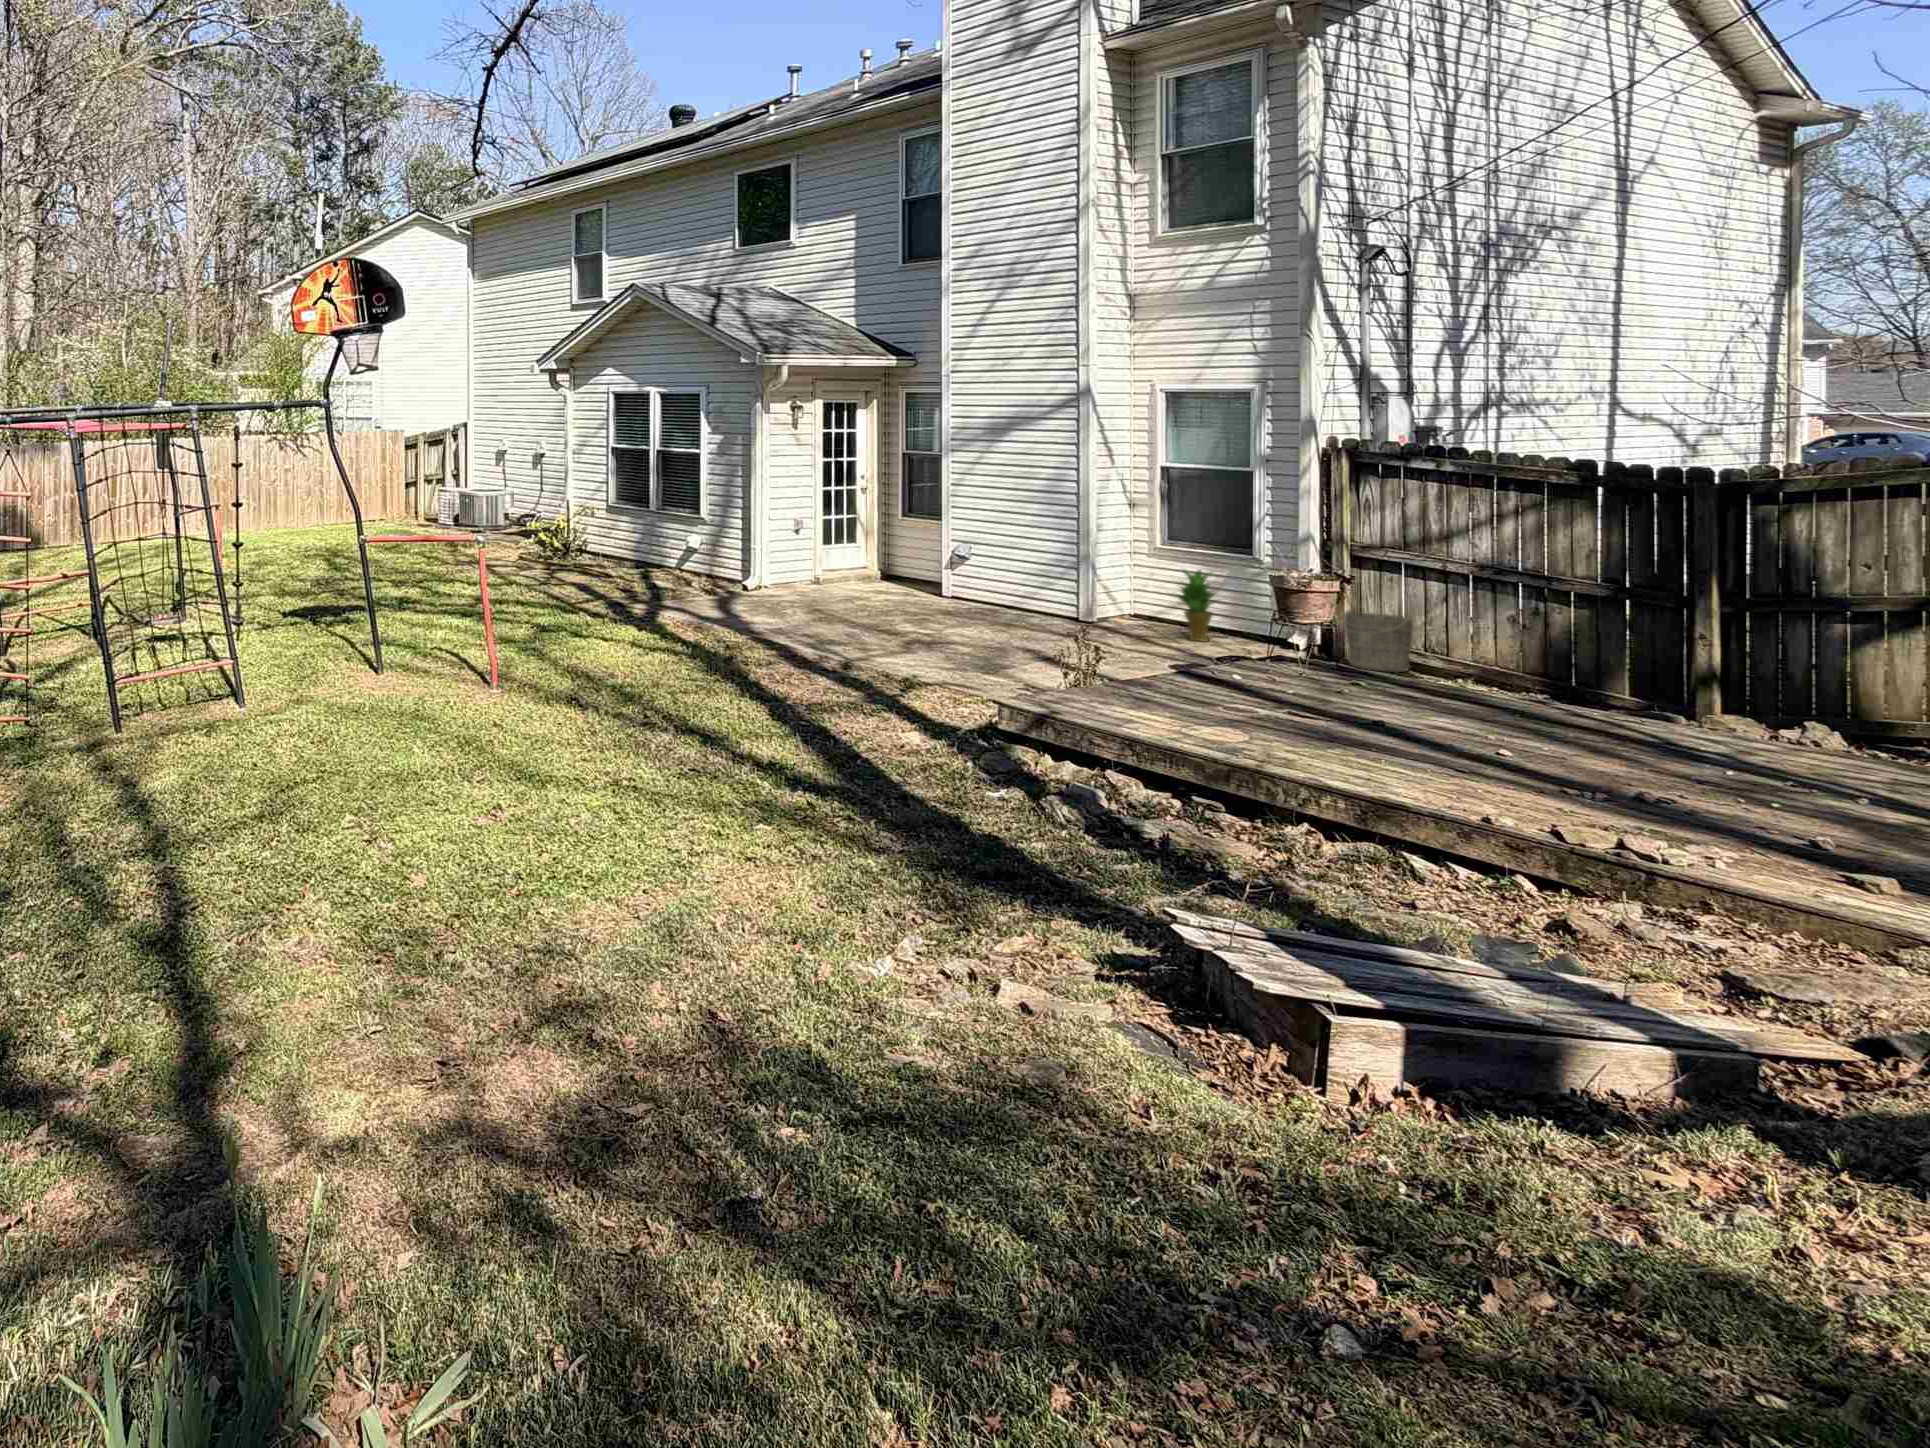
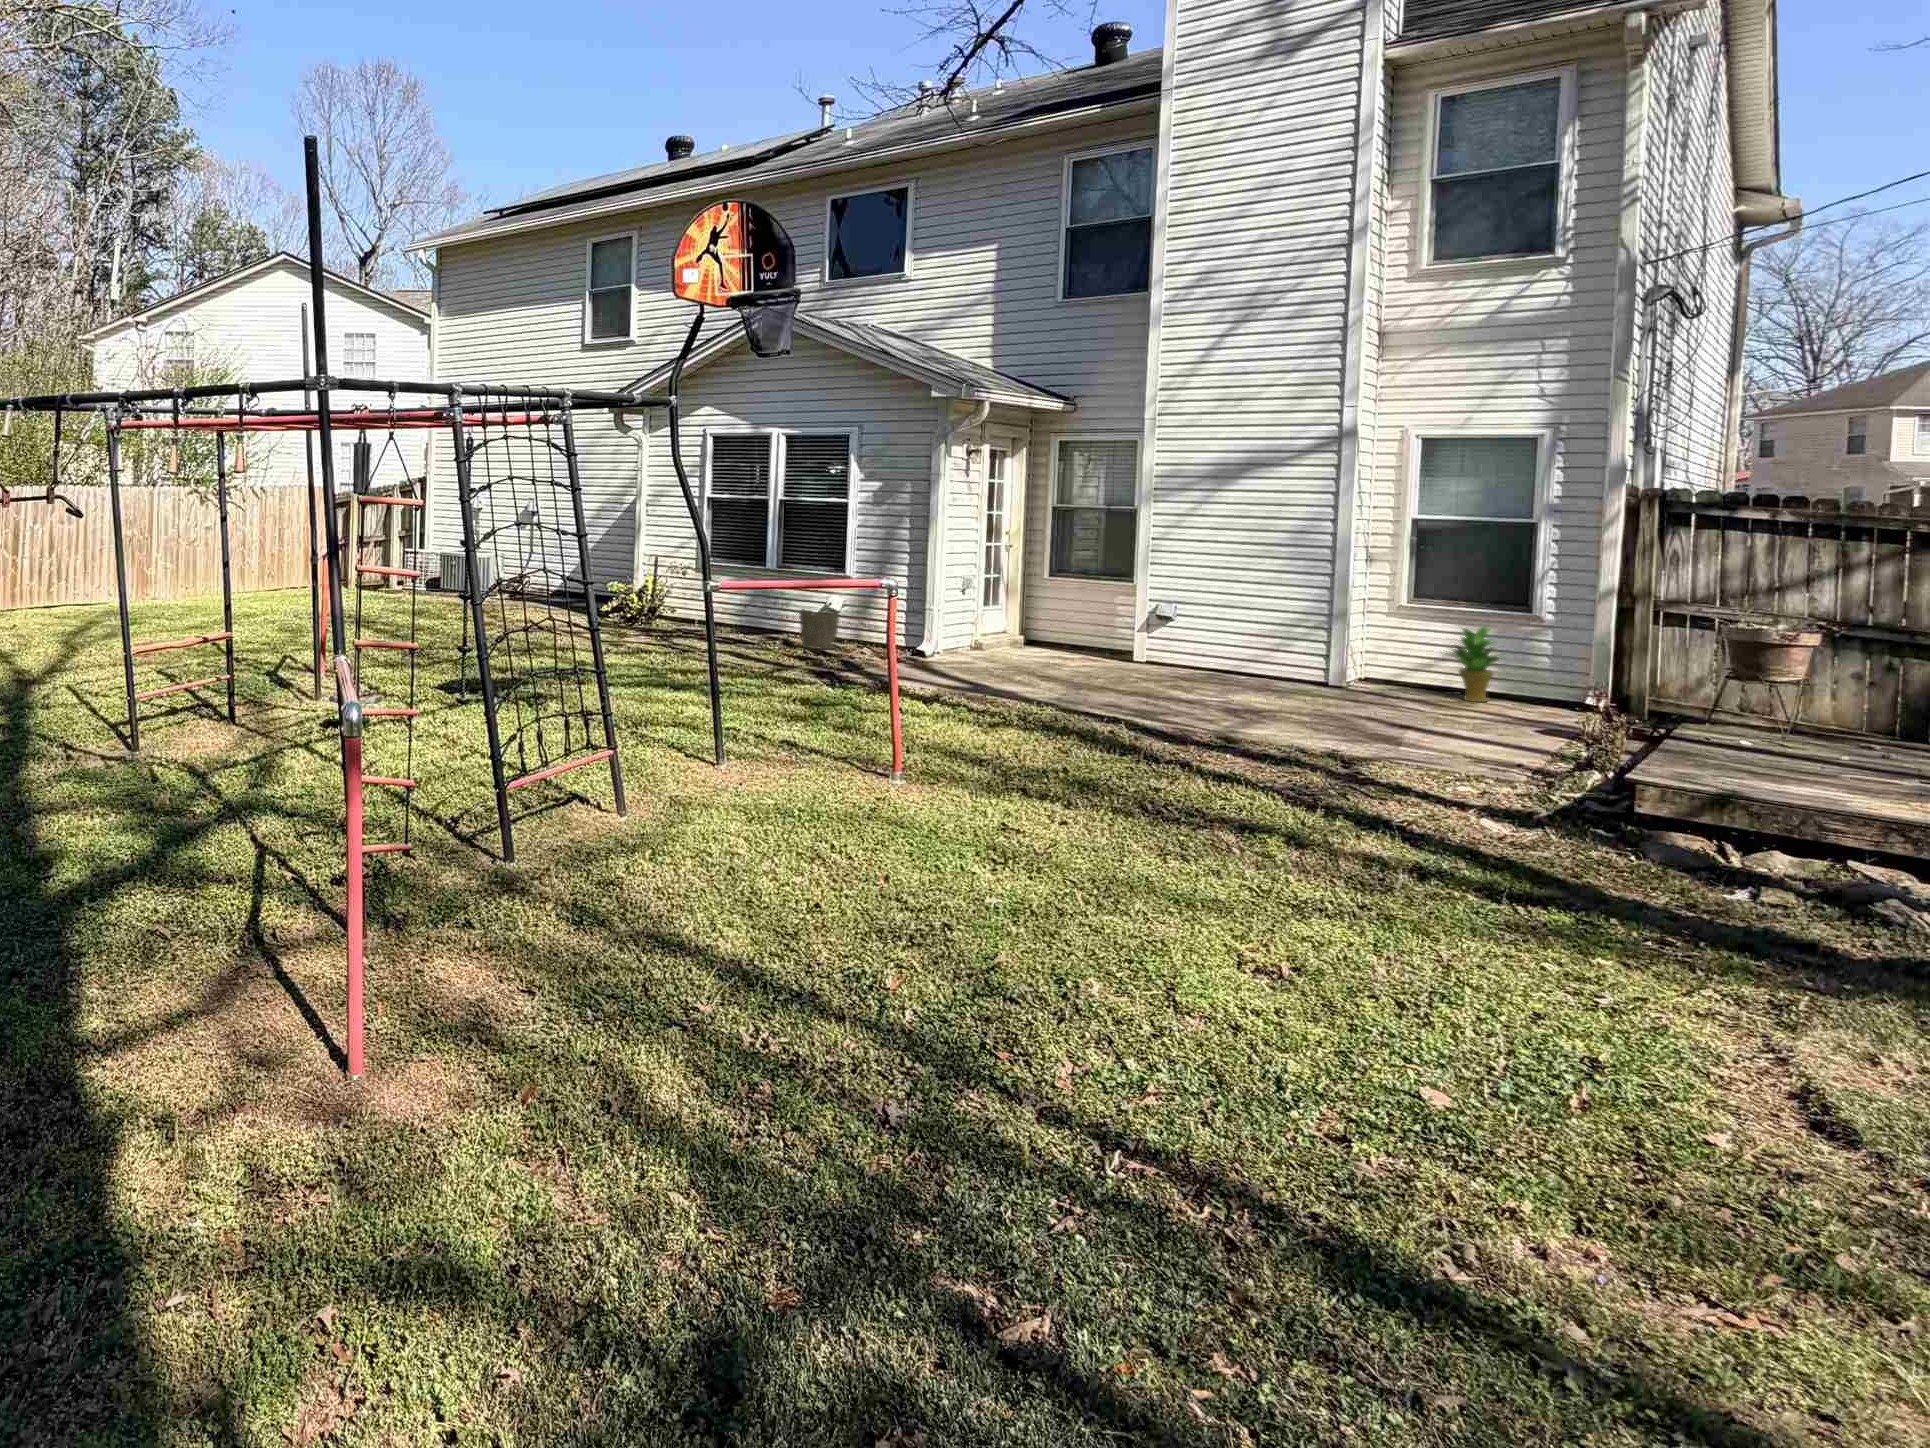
bucket: present [1340,610,1414,672] -> present [796,609,839,649]

